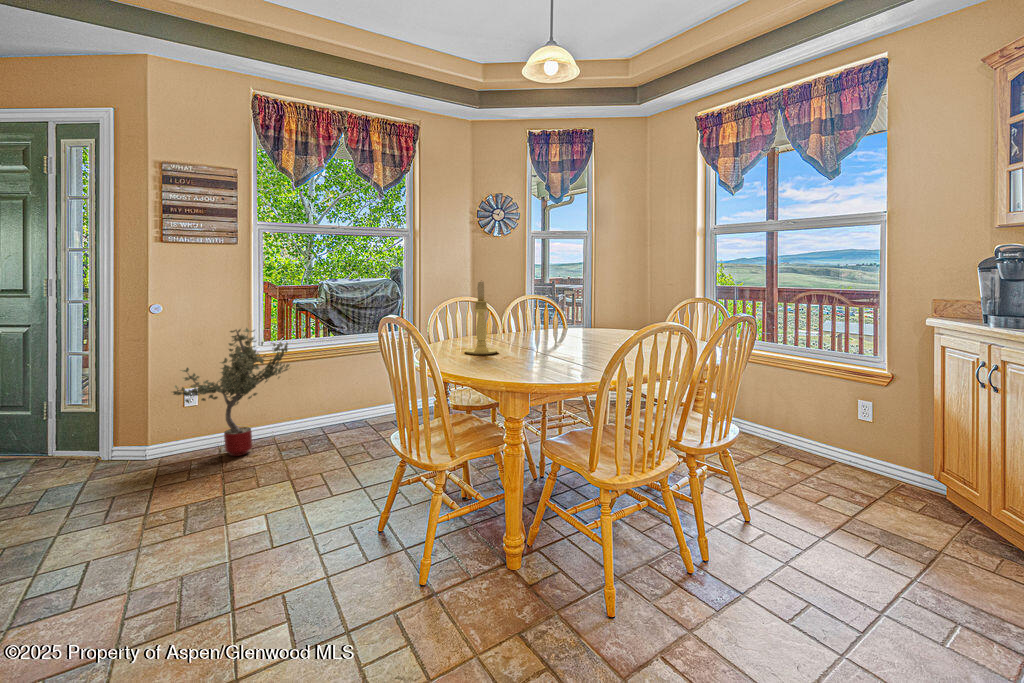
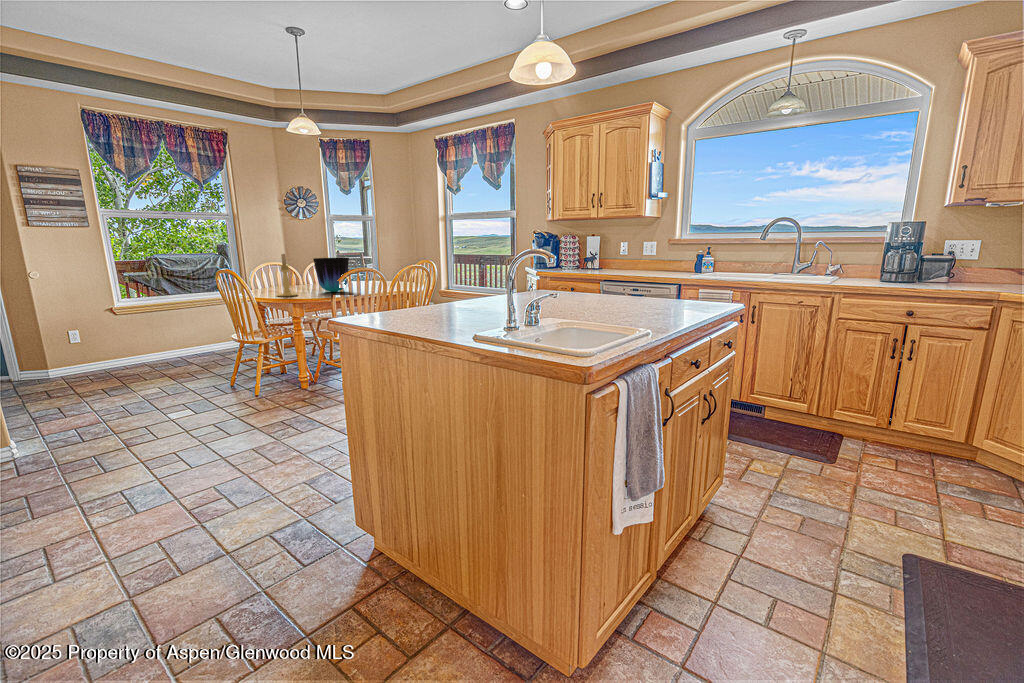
vase: none [524,290,582,347] -> present [313,258,349,292]
potted tree: present [173,328,289,456] -> none [50,289,145,381]

